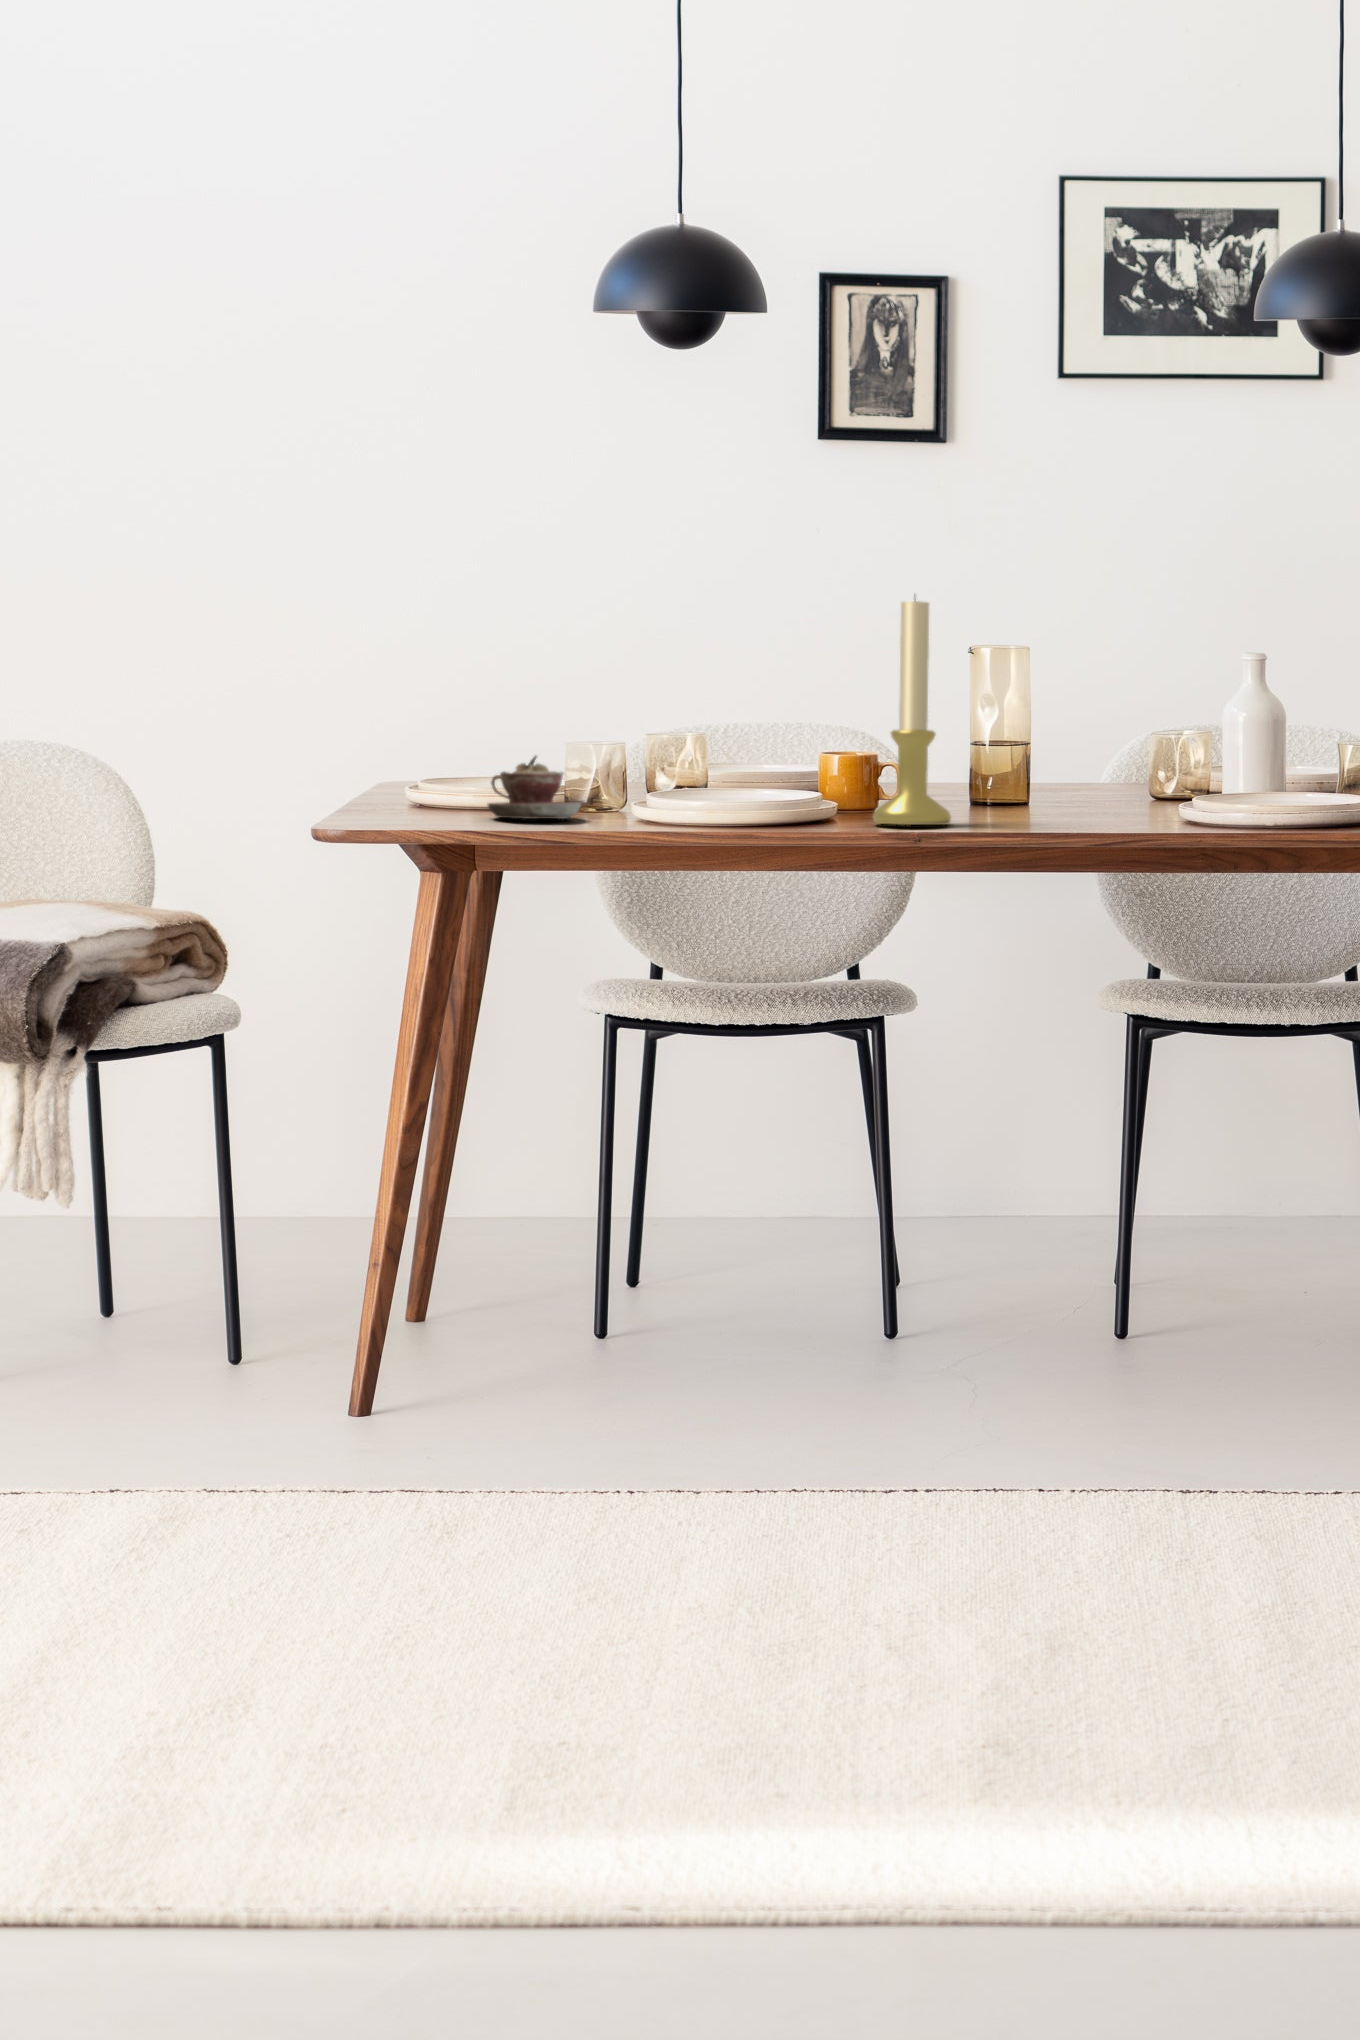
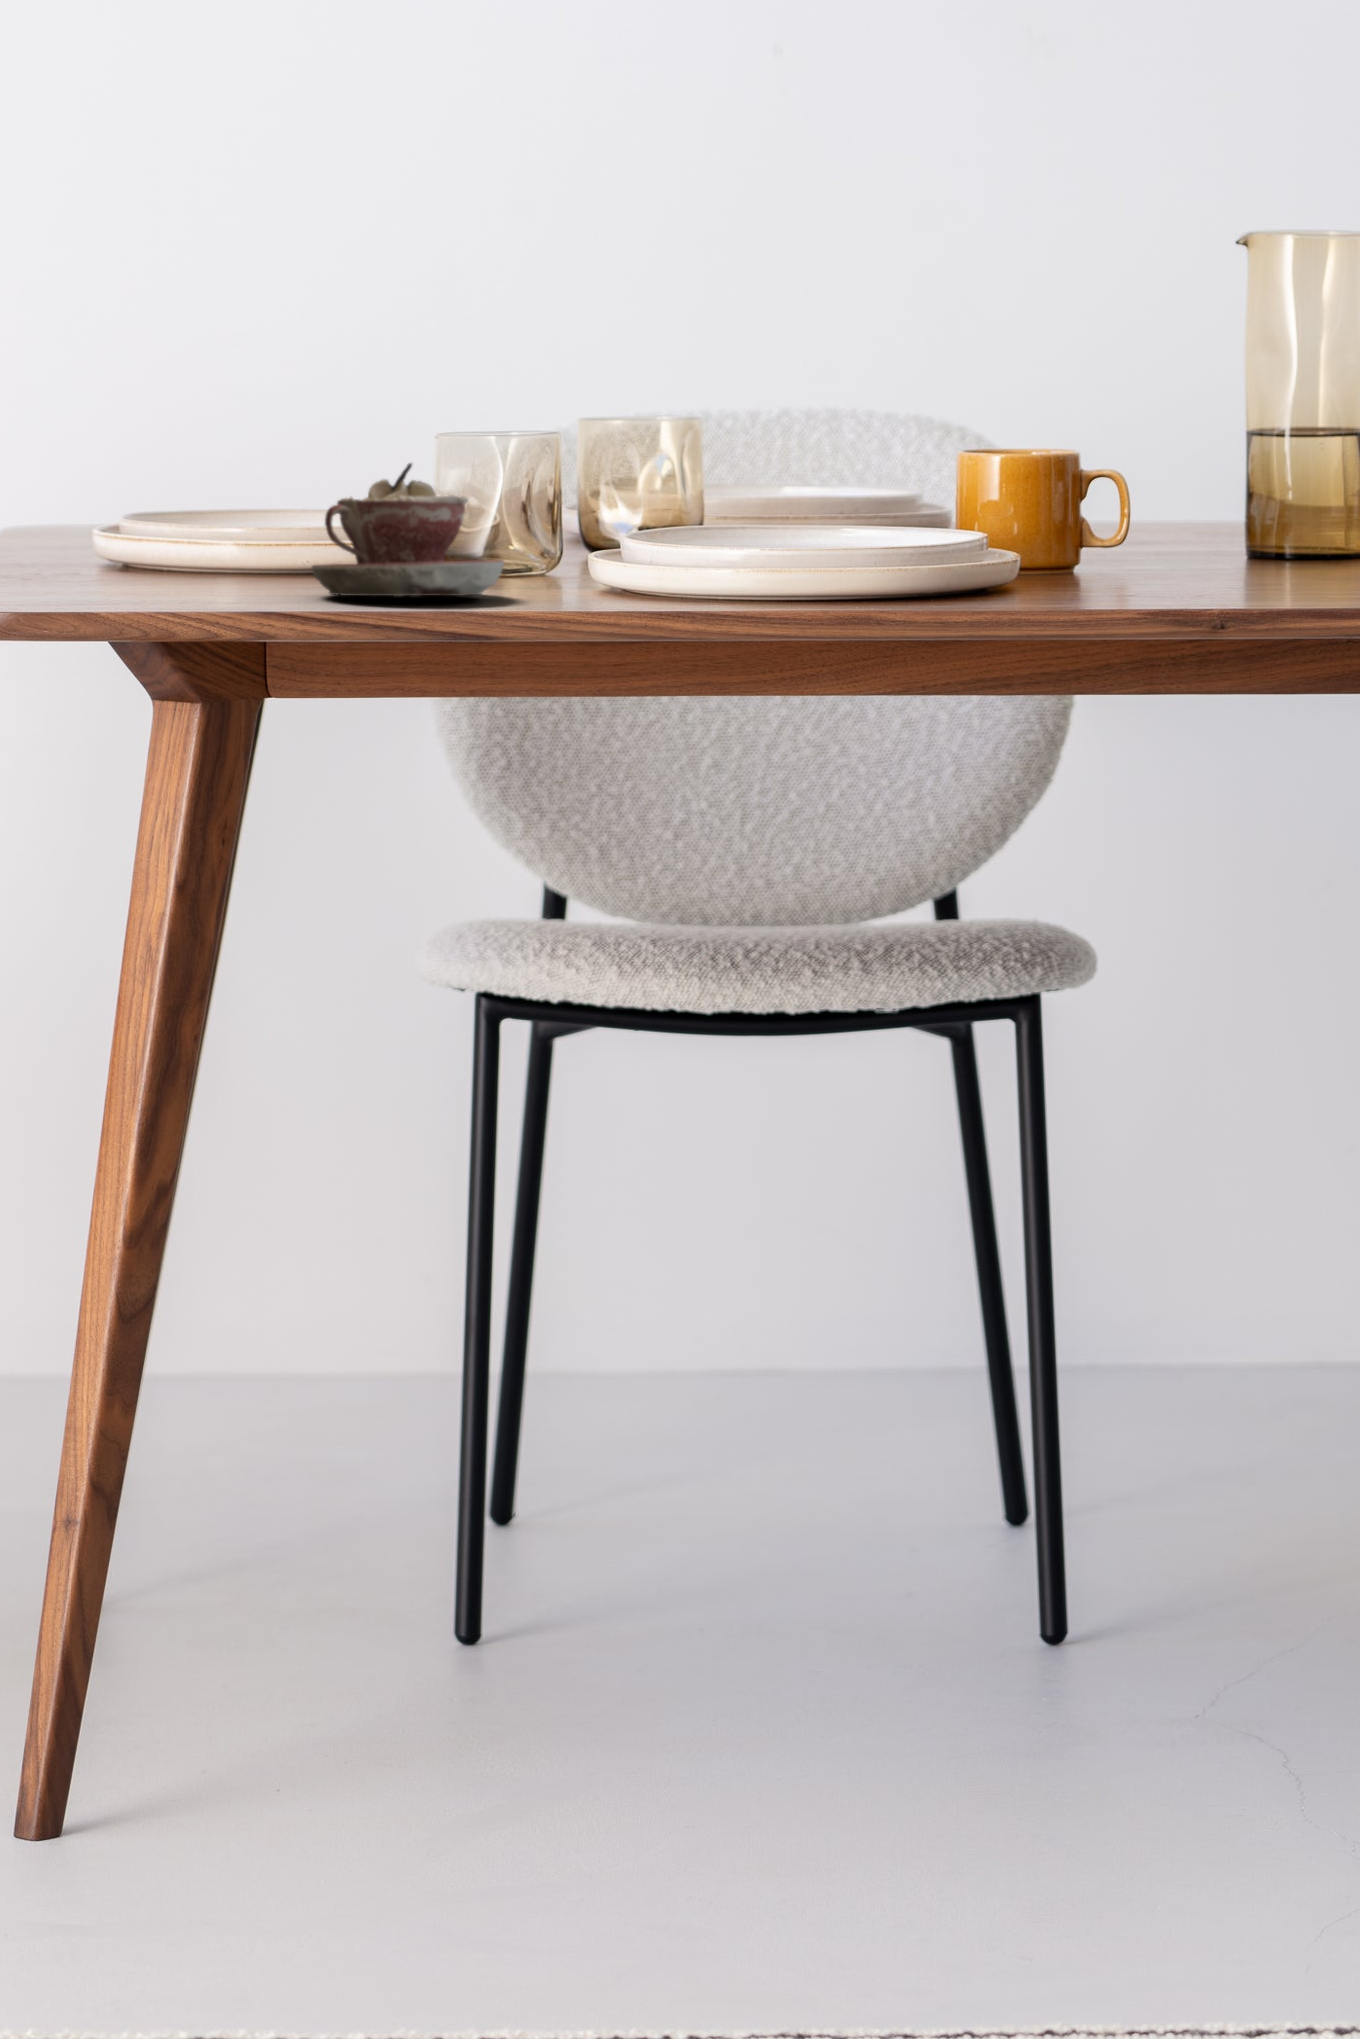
candle holder: present [873,596,951,825] -> none [1118,96,1290,597]

